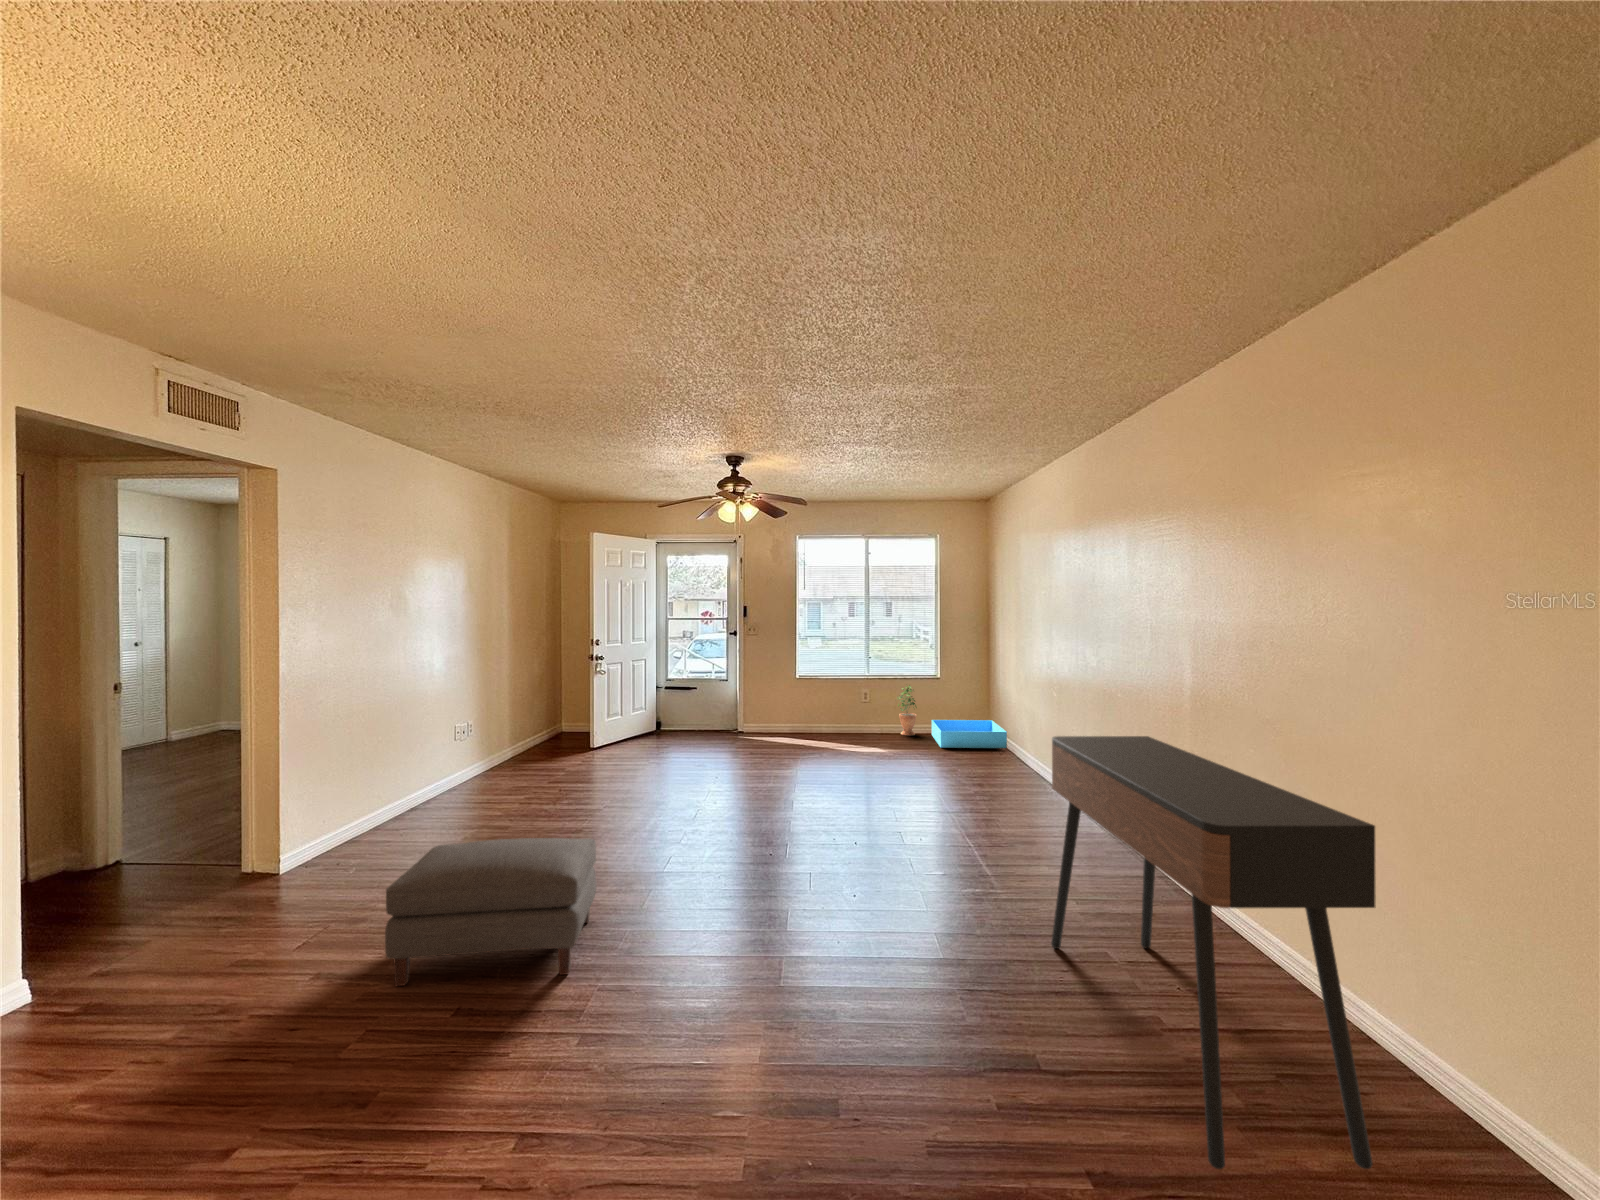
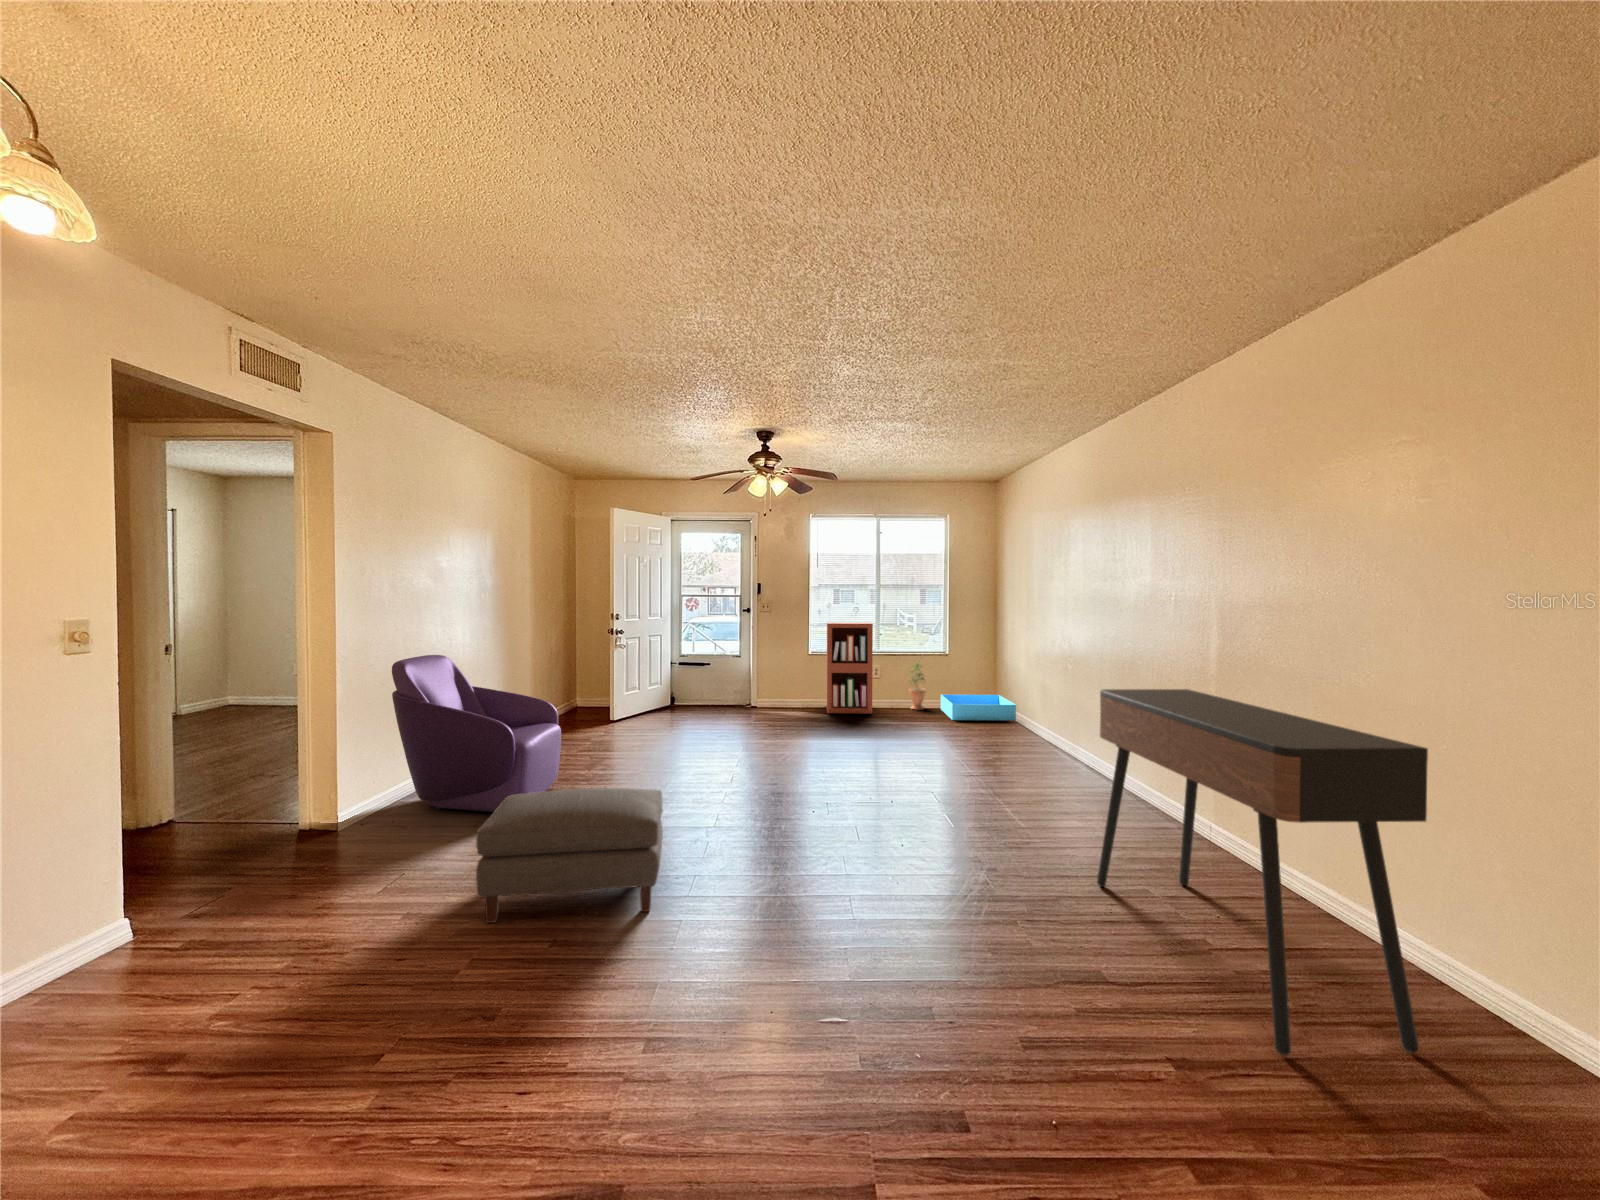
bookshelf: none [813,644,860,740] -> present [827,621,873,713]
armchair: none [341,690,520,856] -> present [392,655,561,812]

